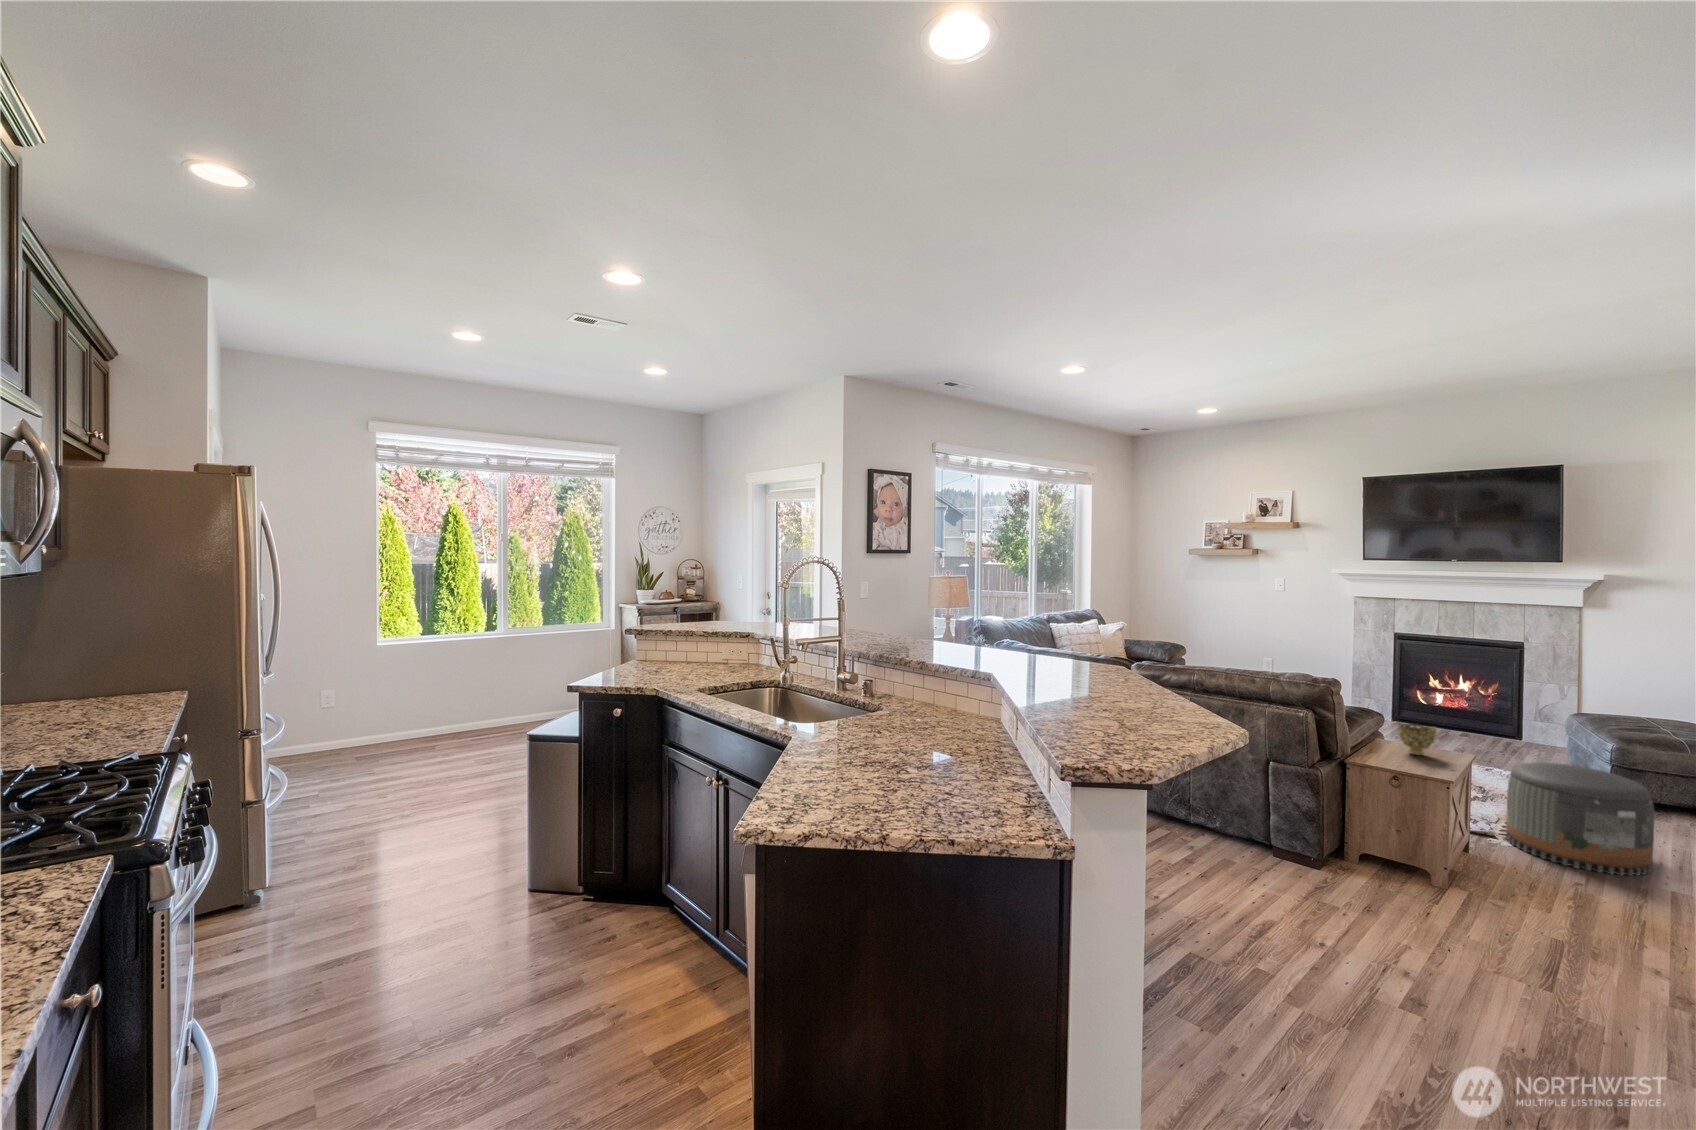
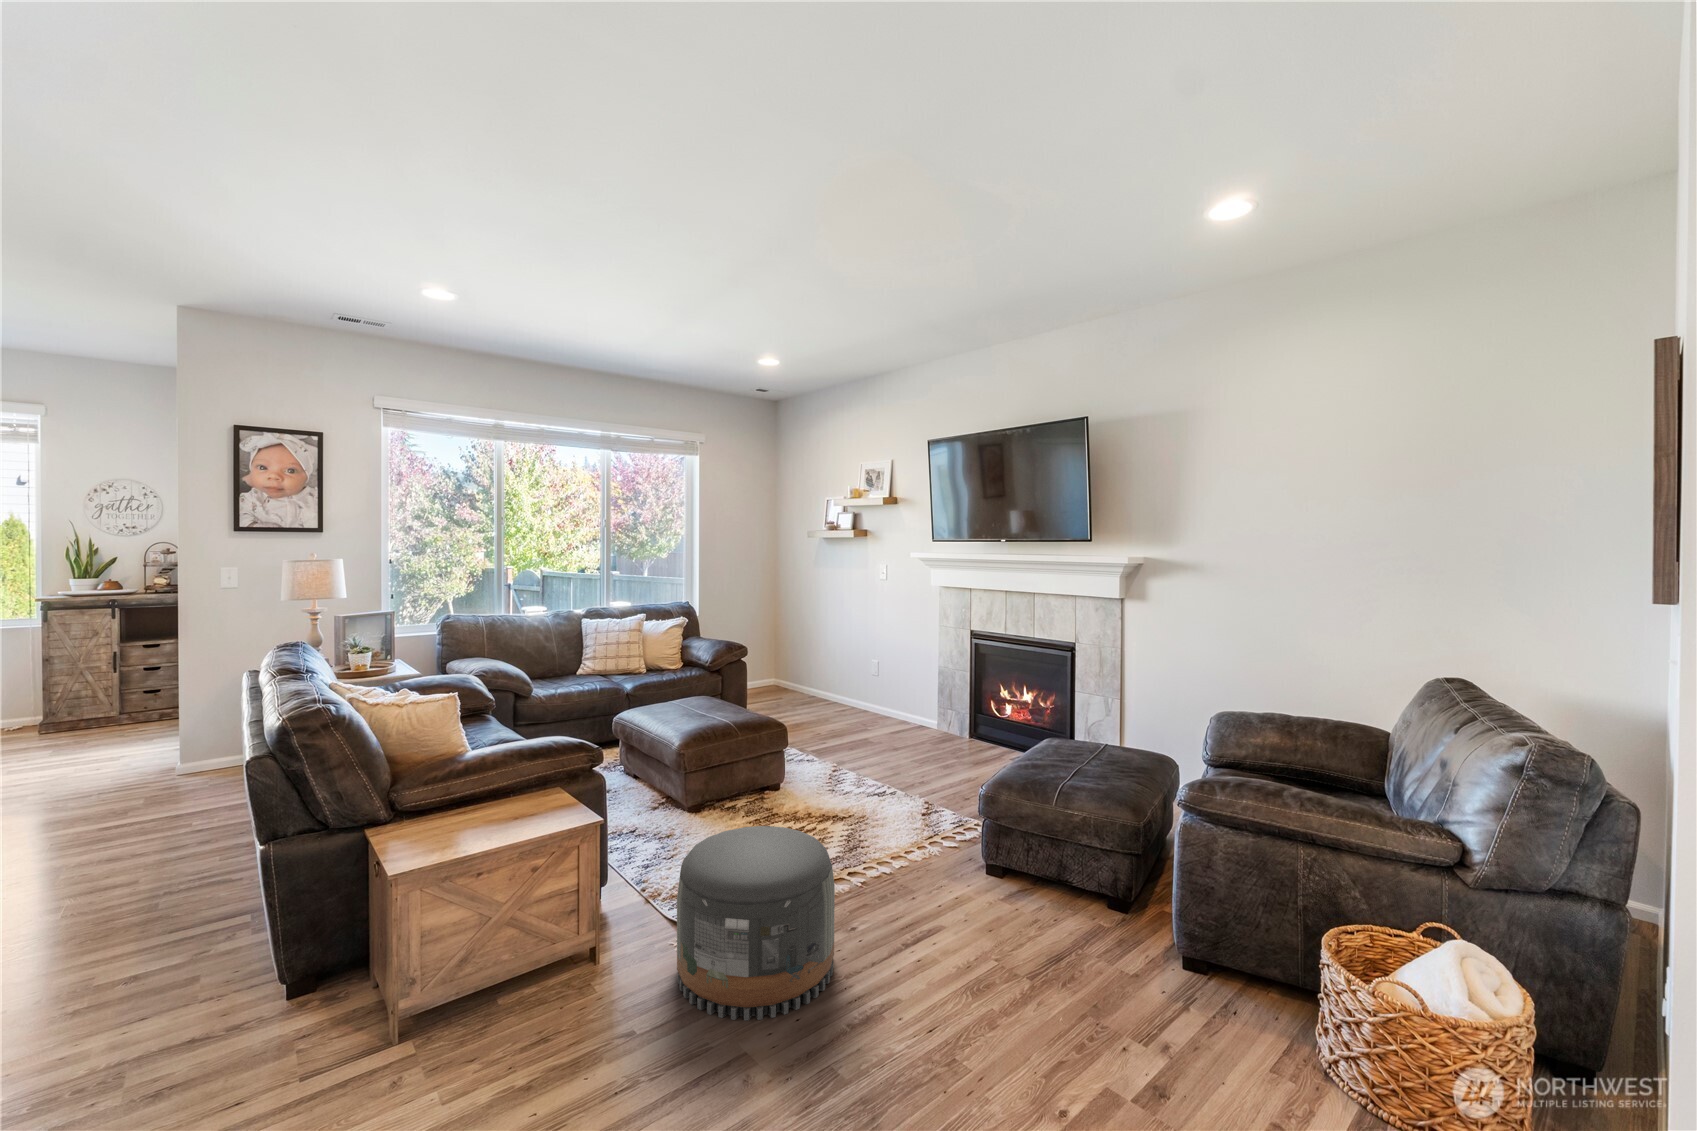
decorative bowl: present [1398,723,1436,755] -> none [450,773,504,827]

